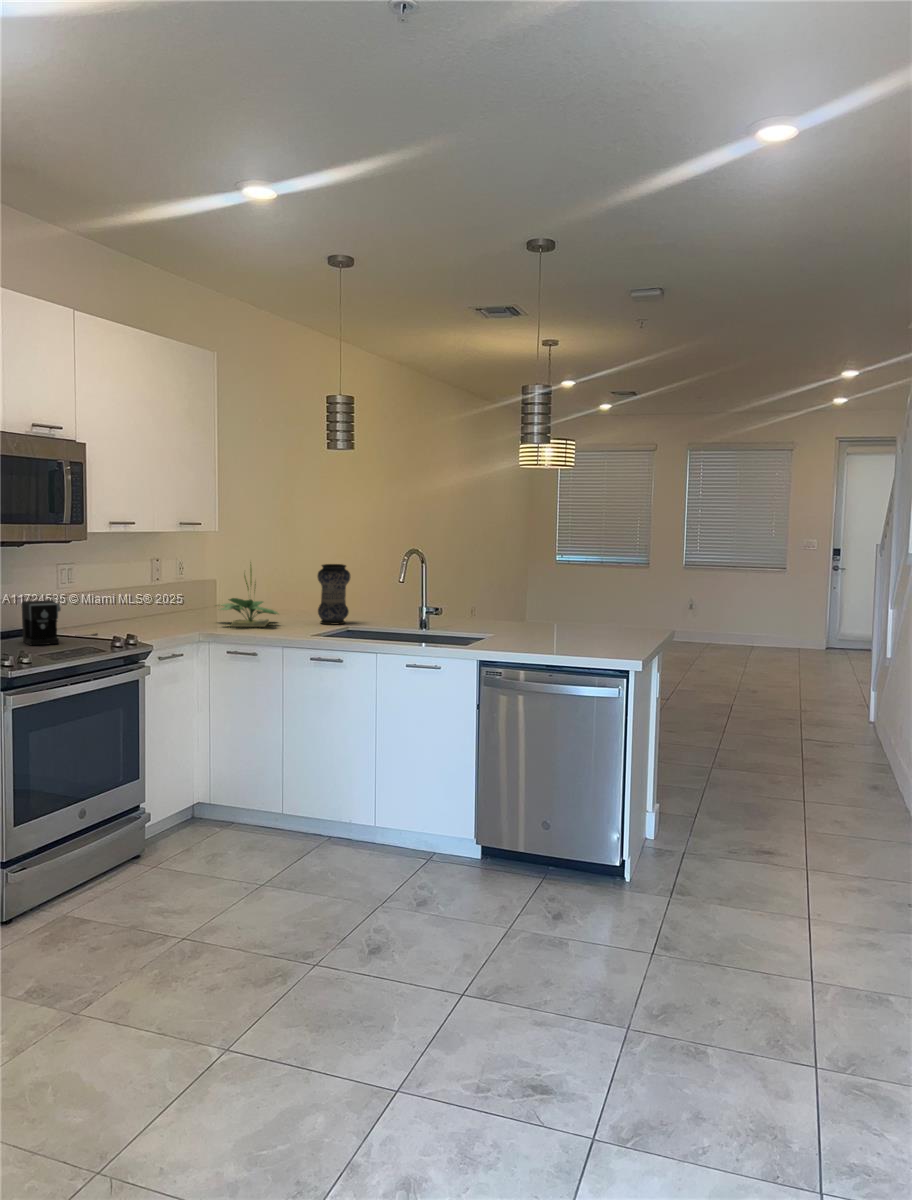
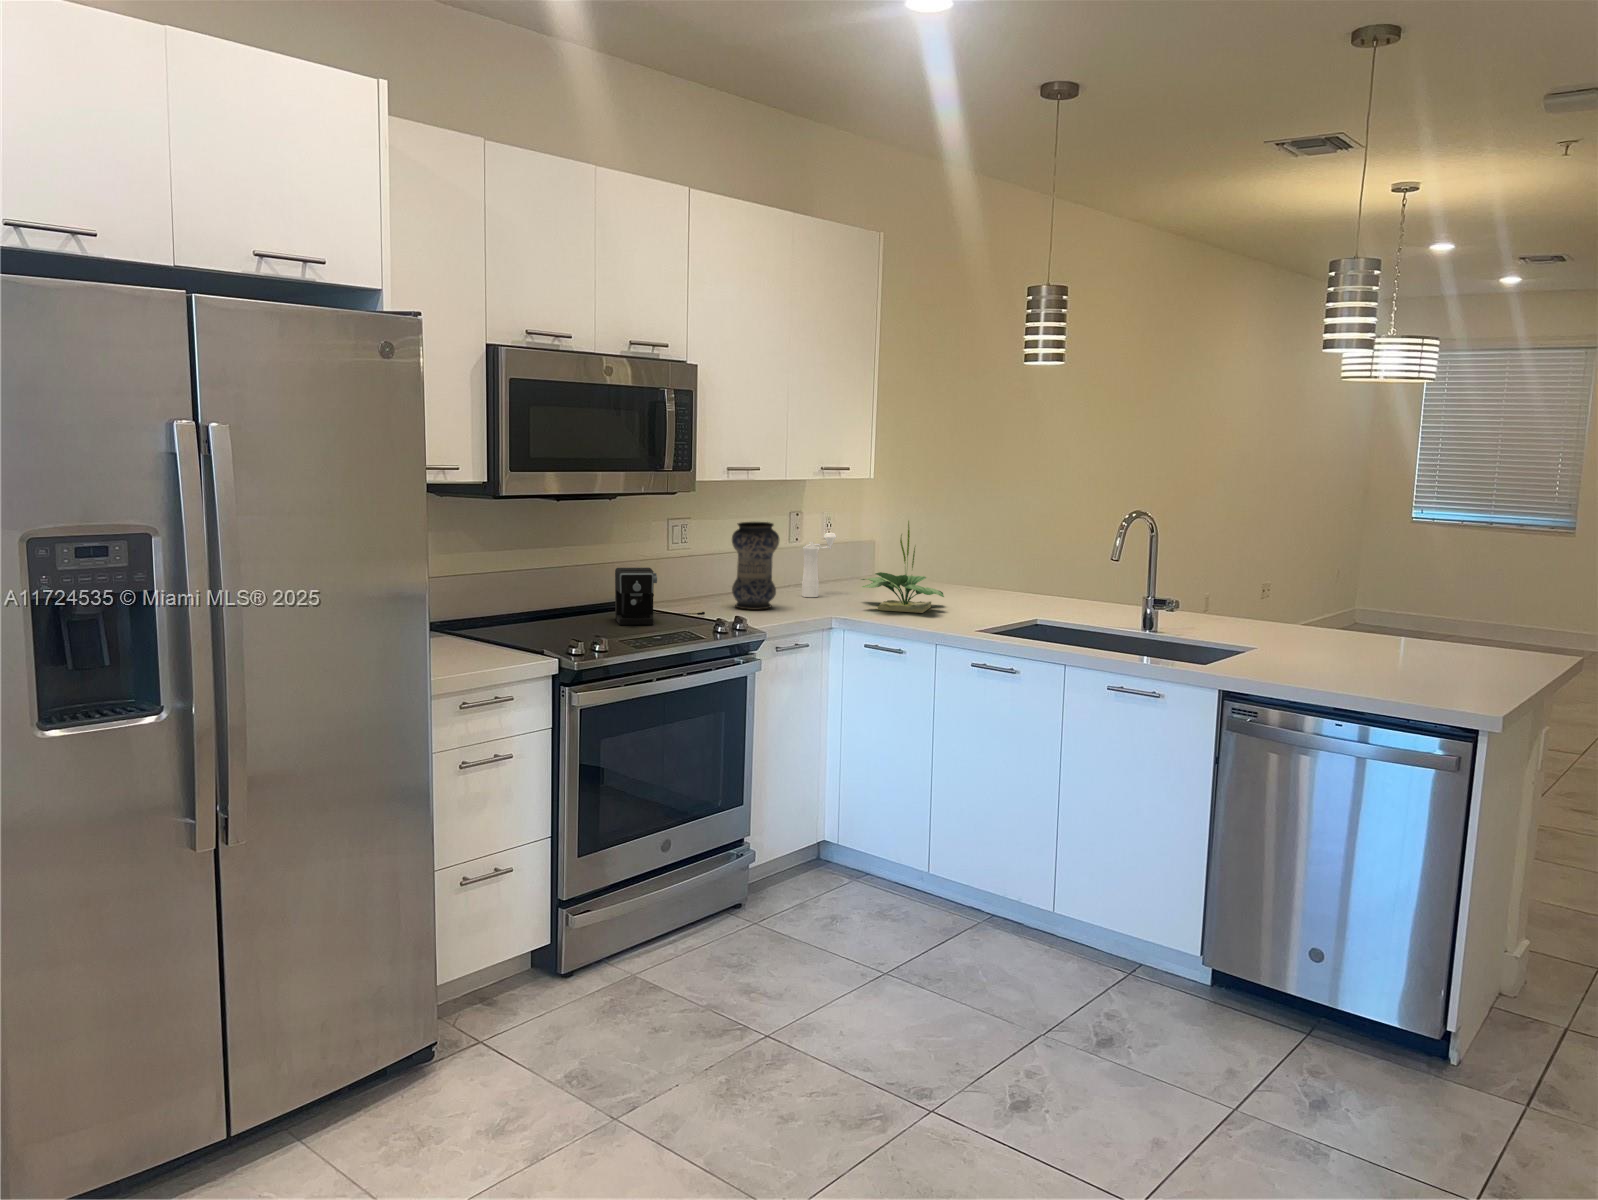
vase: present [318,564,351,624] -> present [732,522,779,610]
pepper mill: none [166,573,191,621] -> present [802,533,836,597]

